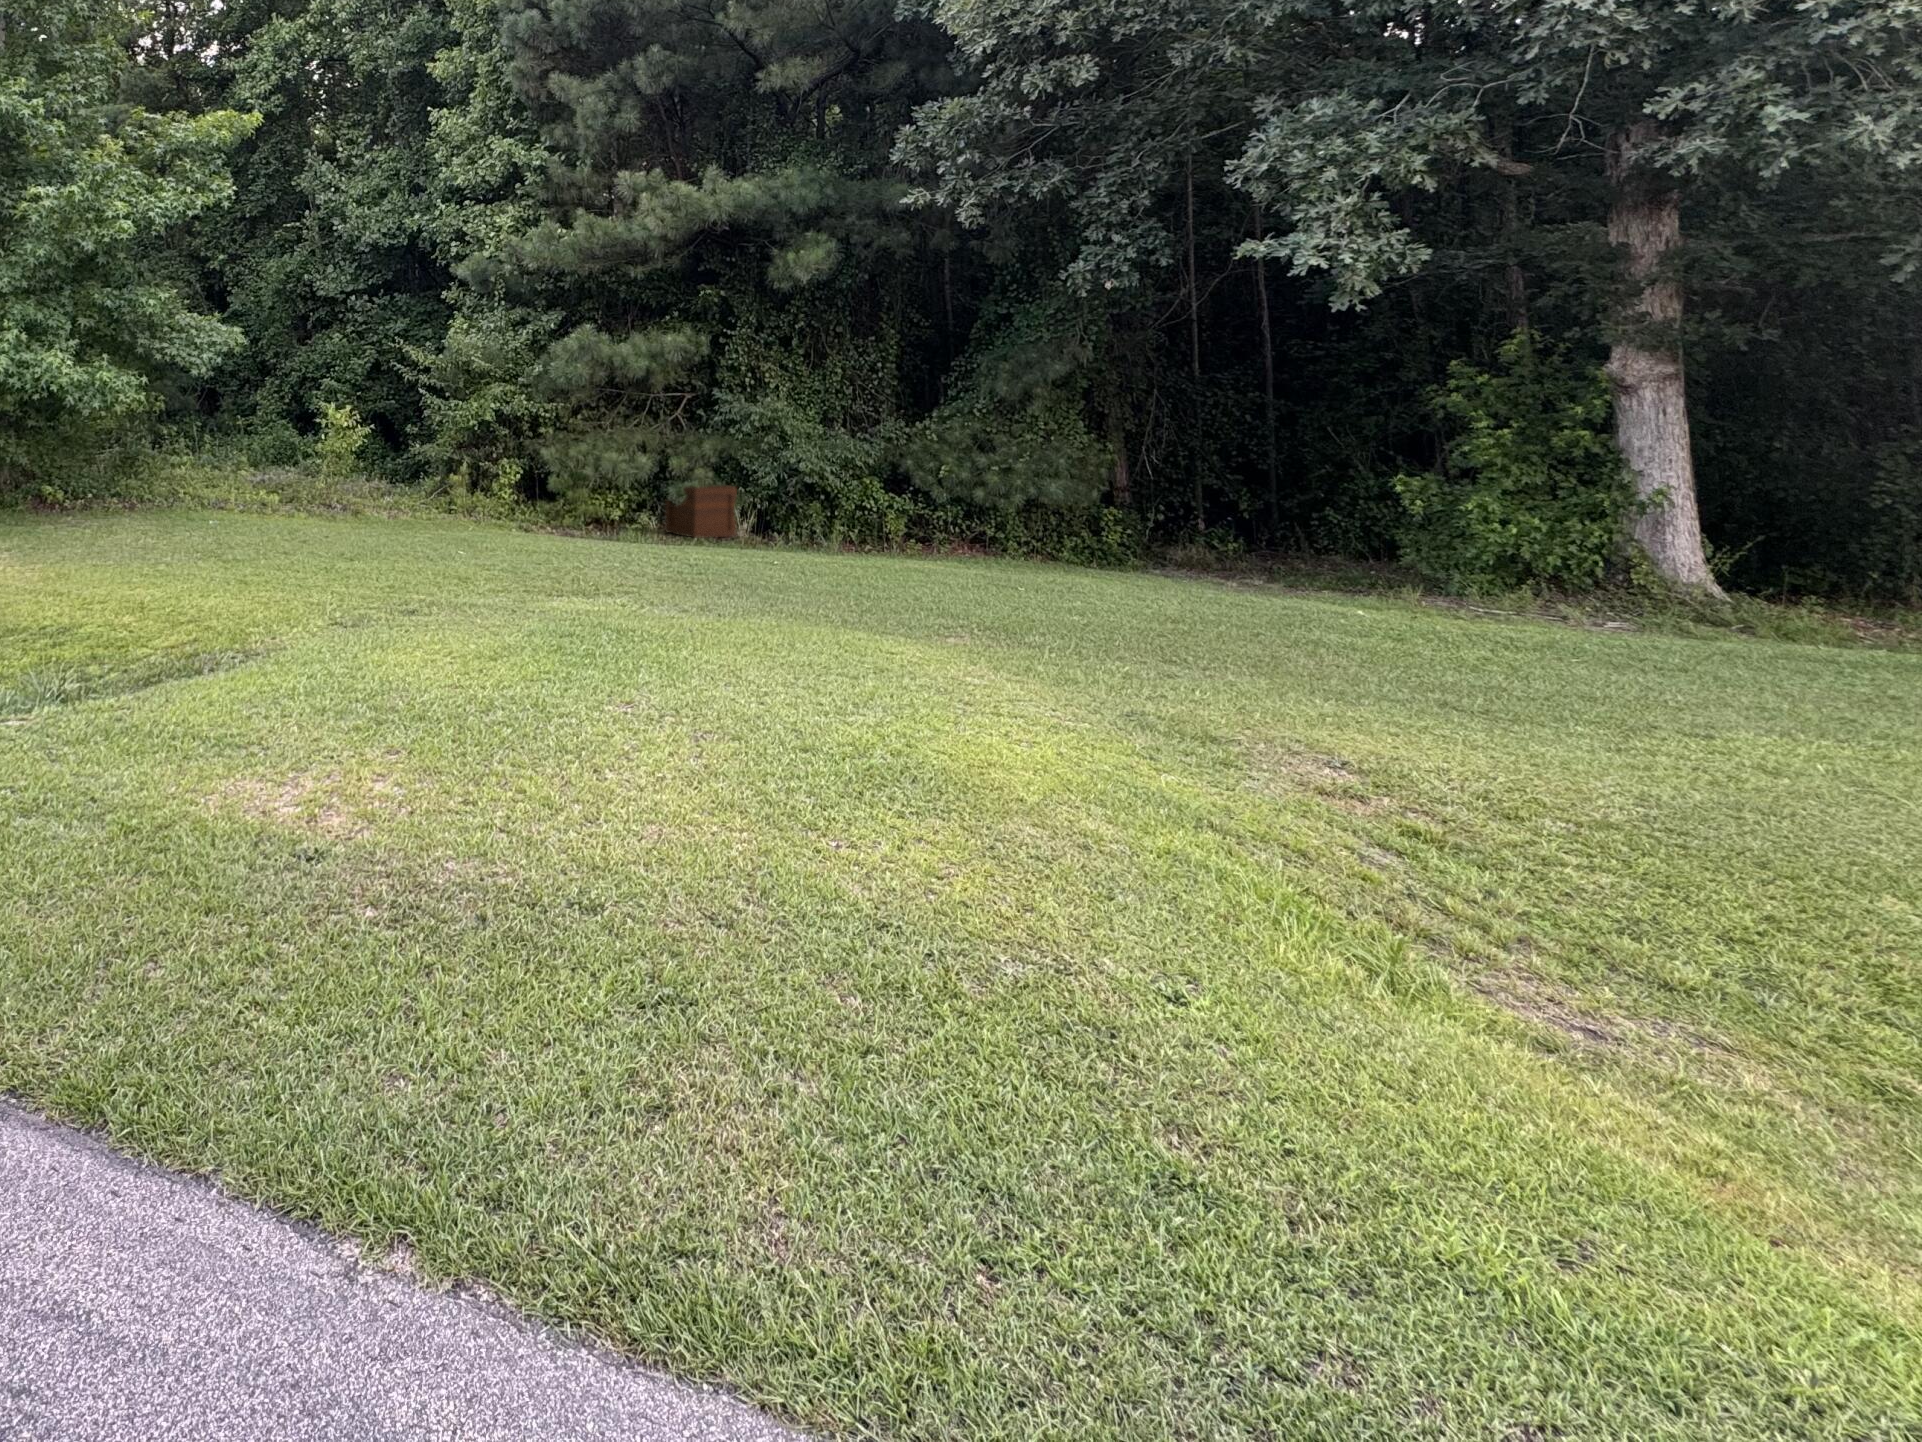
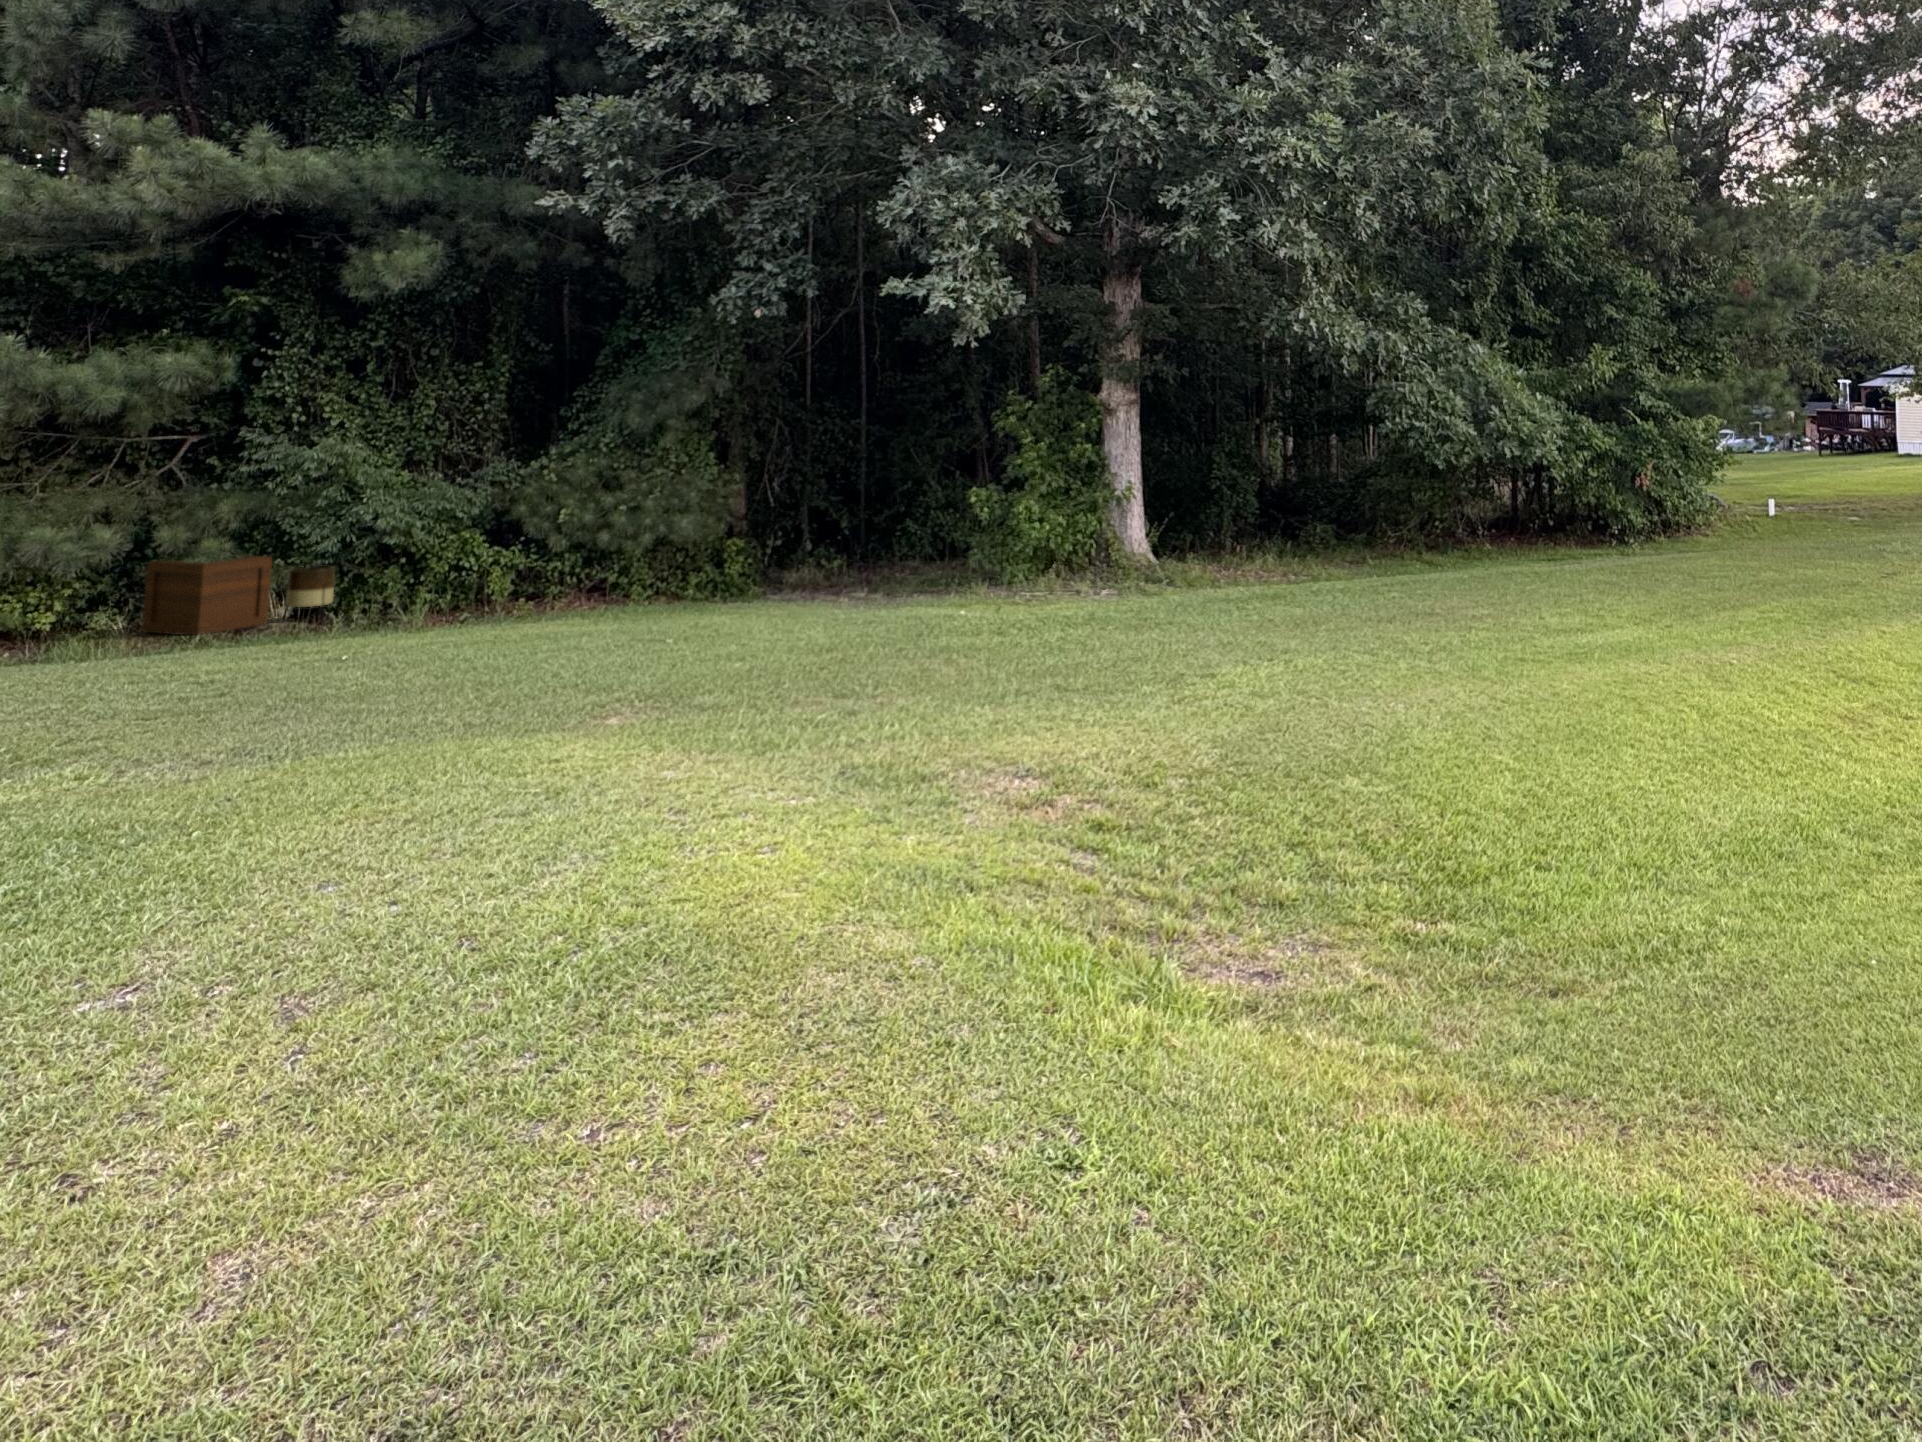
planter: none [746,496,777,539] -> present [285,566,335,617]

